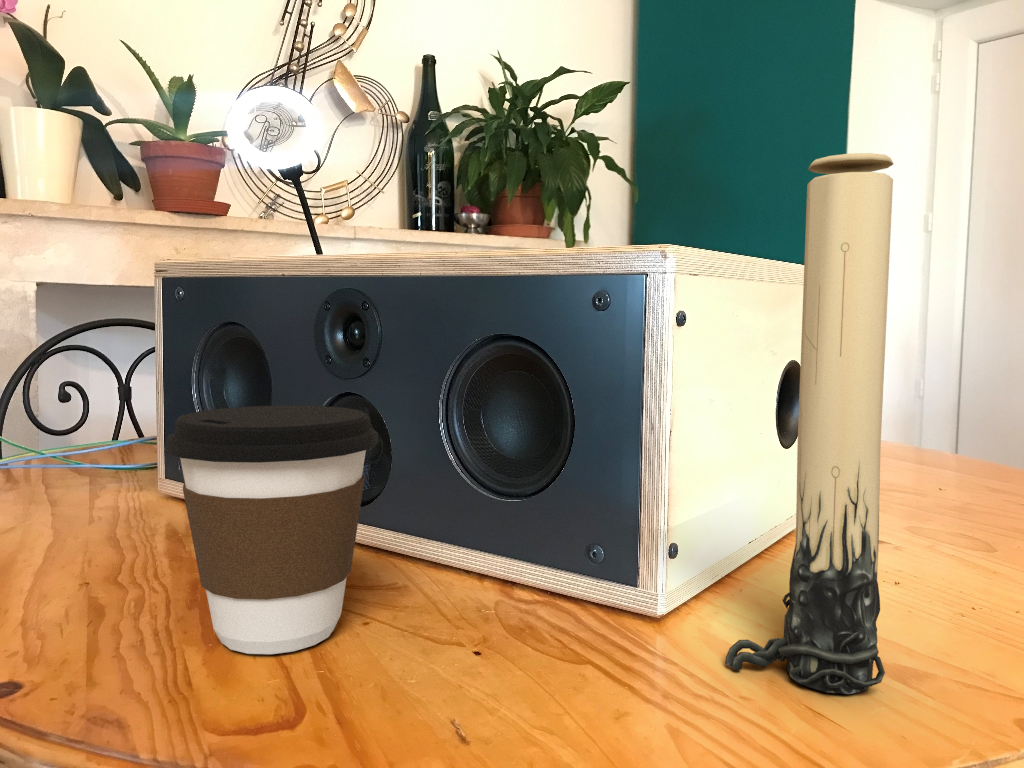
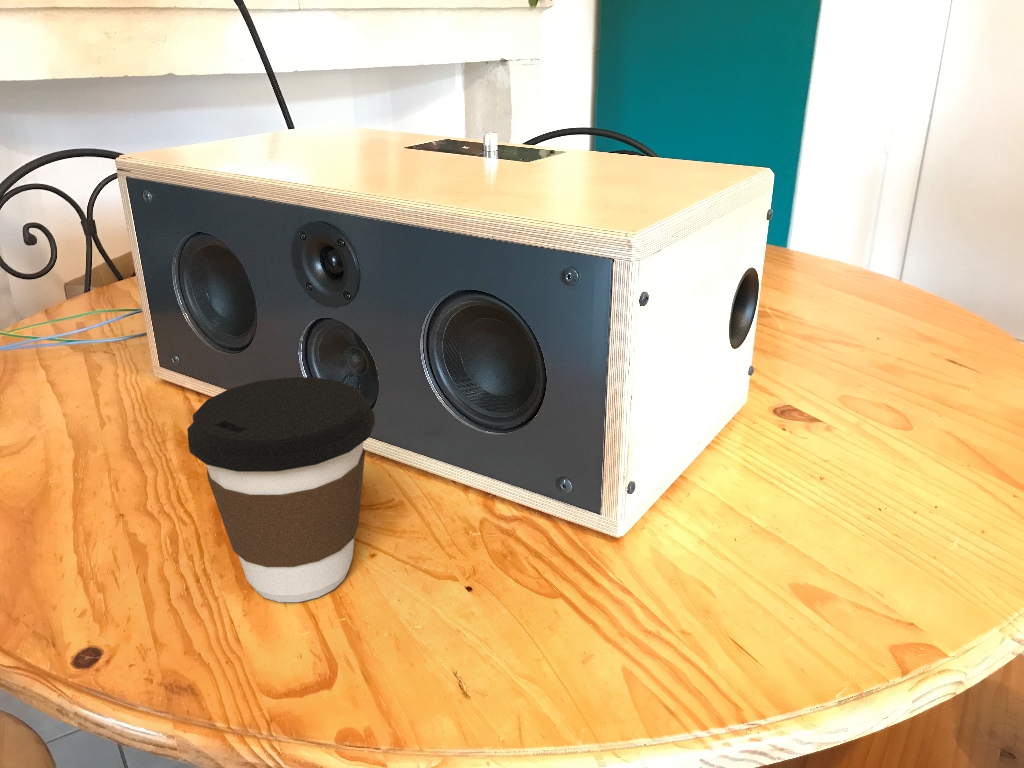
candle: present [726,153,893,694] -> none [670,192,846,627]

